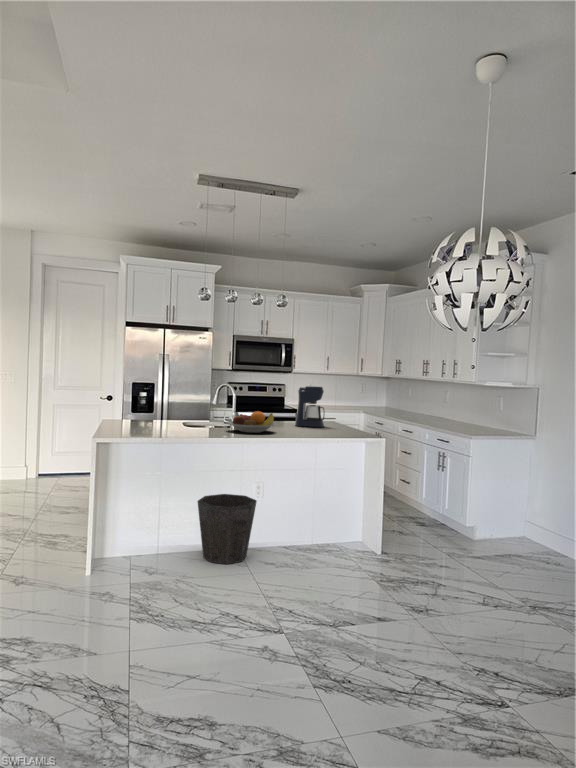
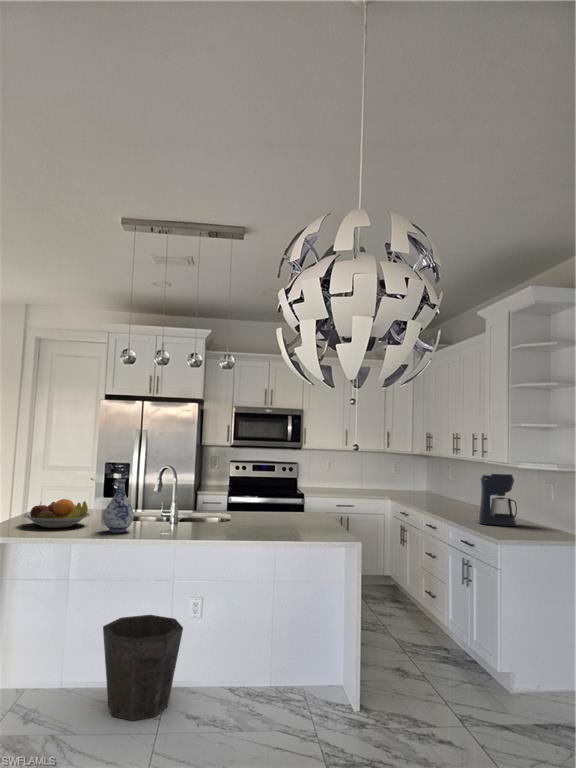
coffee maker: present [295,386,325,427] -> present [478,473,517,526]
vase: none [187,392,210,433] -> present [103,479,134,532]
fruit bowl: present [228,411,275,433] -> present [23,499,90,528]

